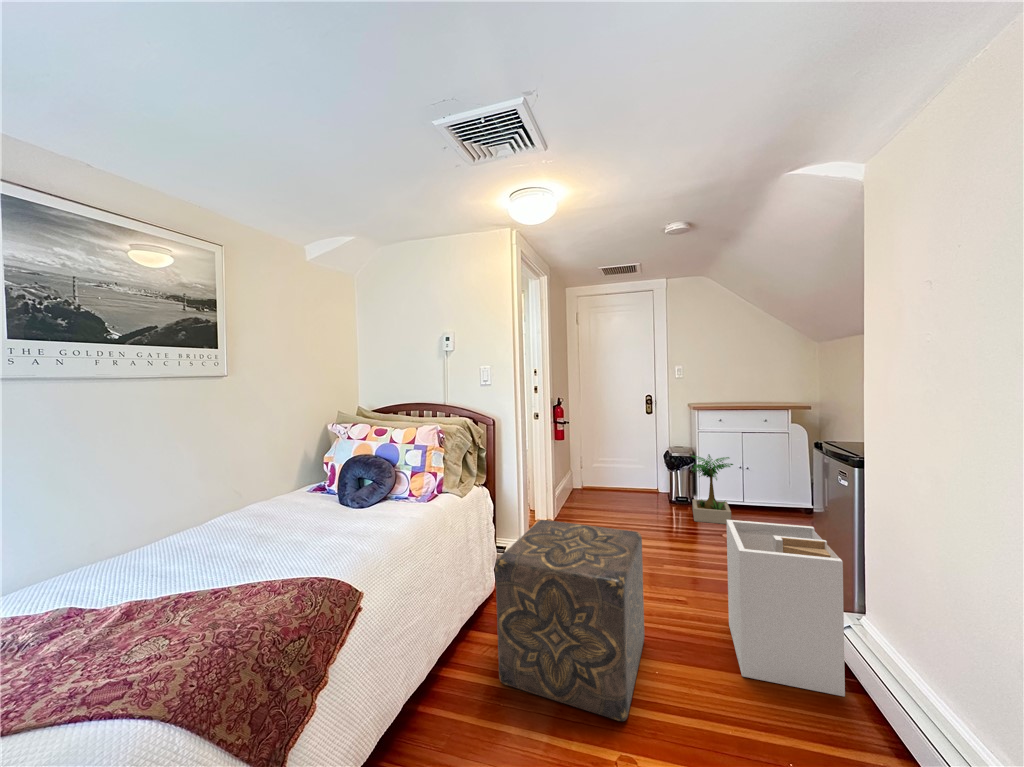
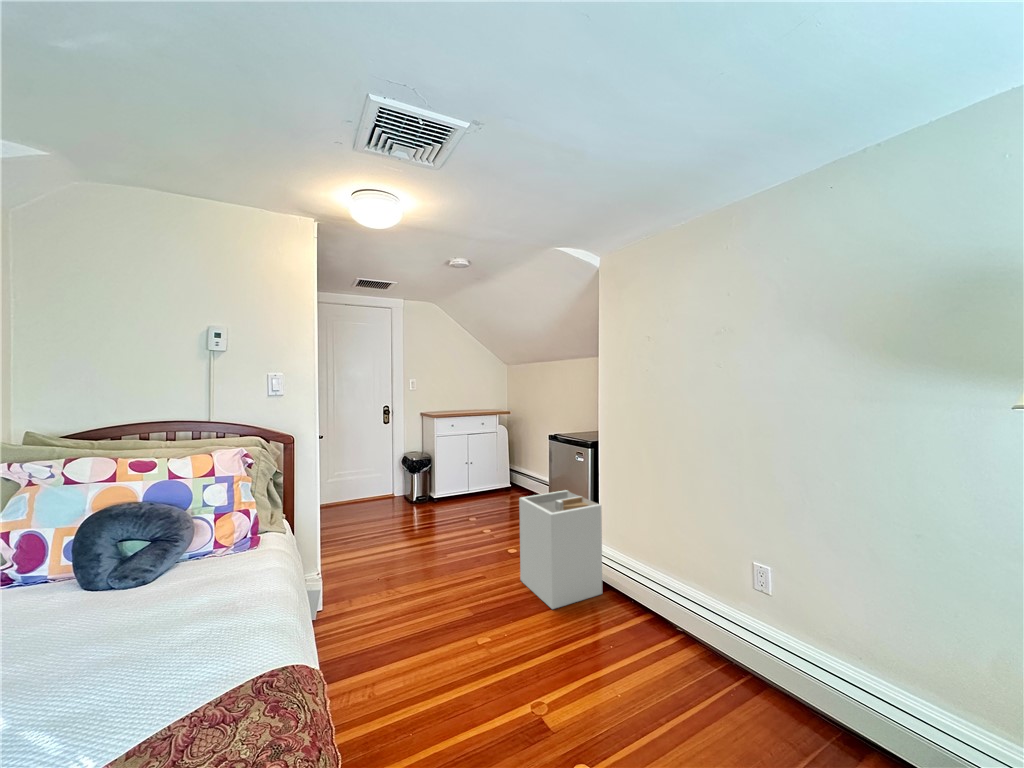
potted plant: present [692,455,733,524] -> none [432,454,473,515]
ottoman: present [495,520,645,721] -> none [374,522,514,719]

